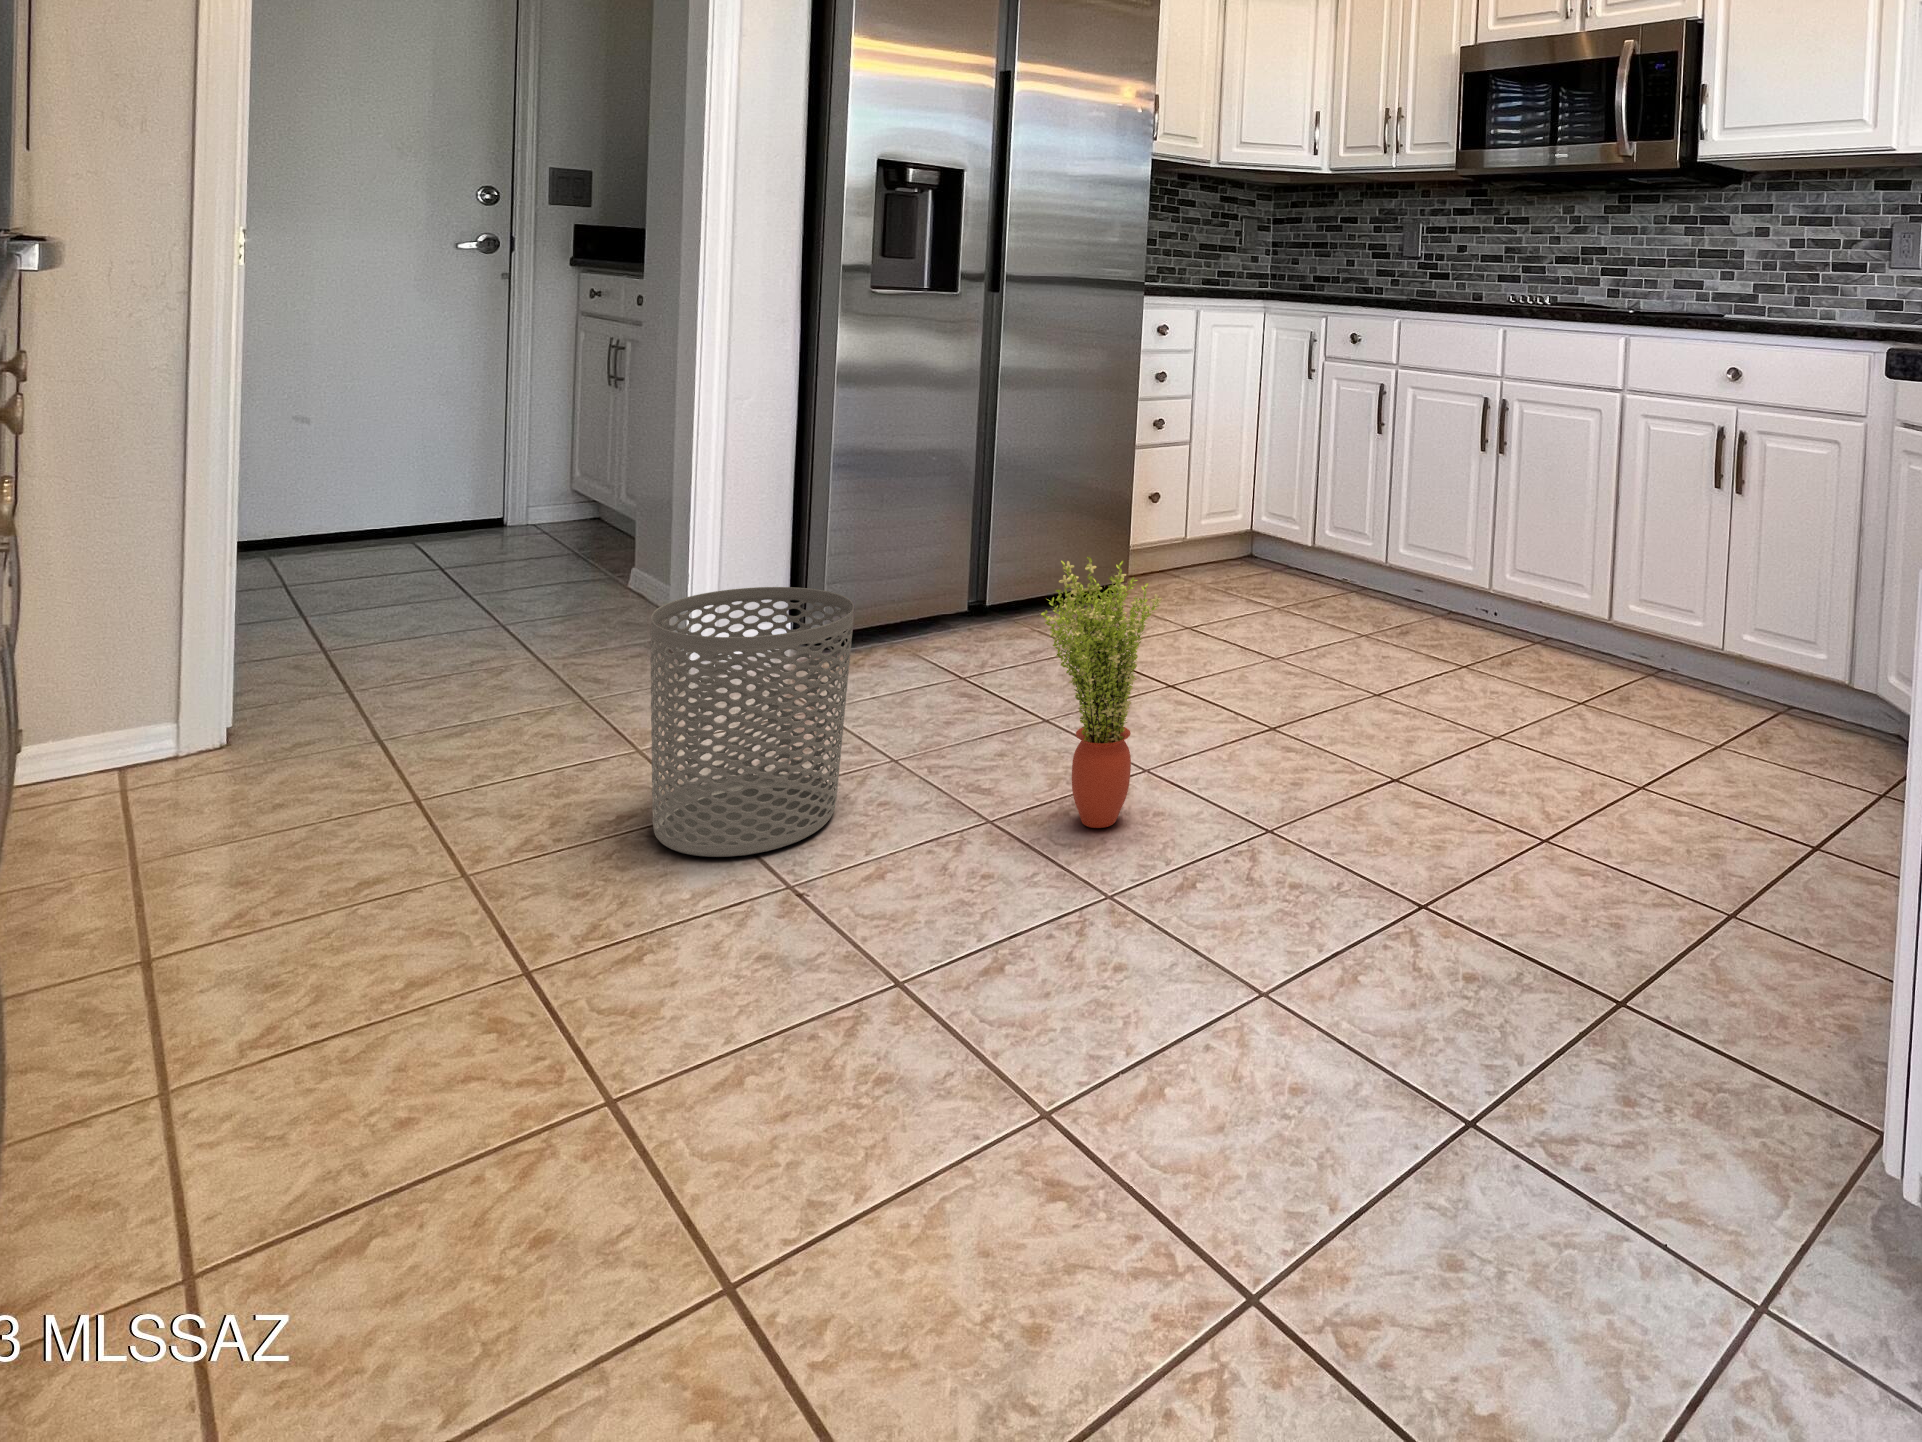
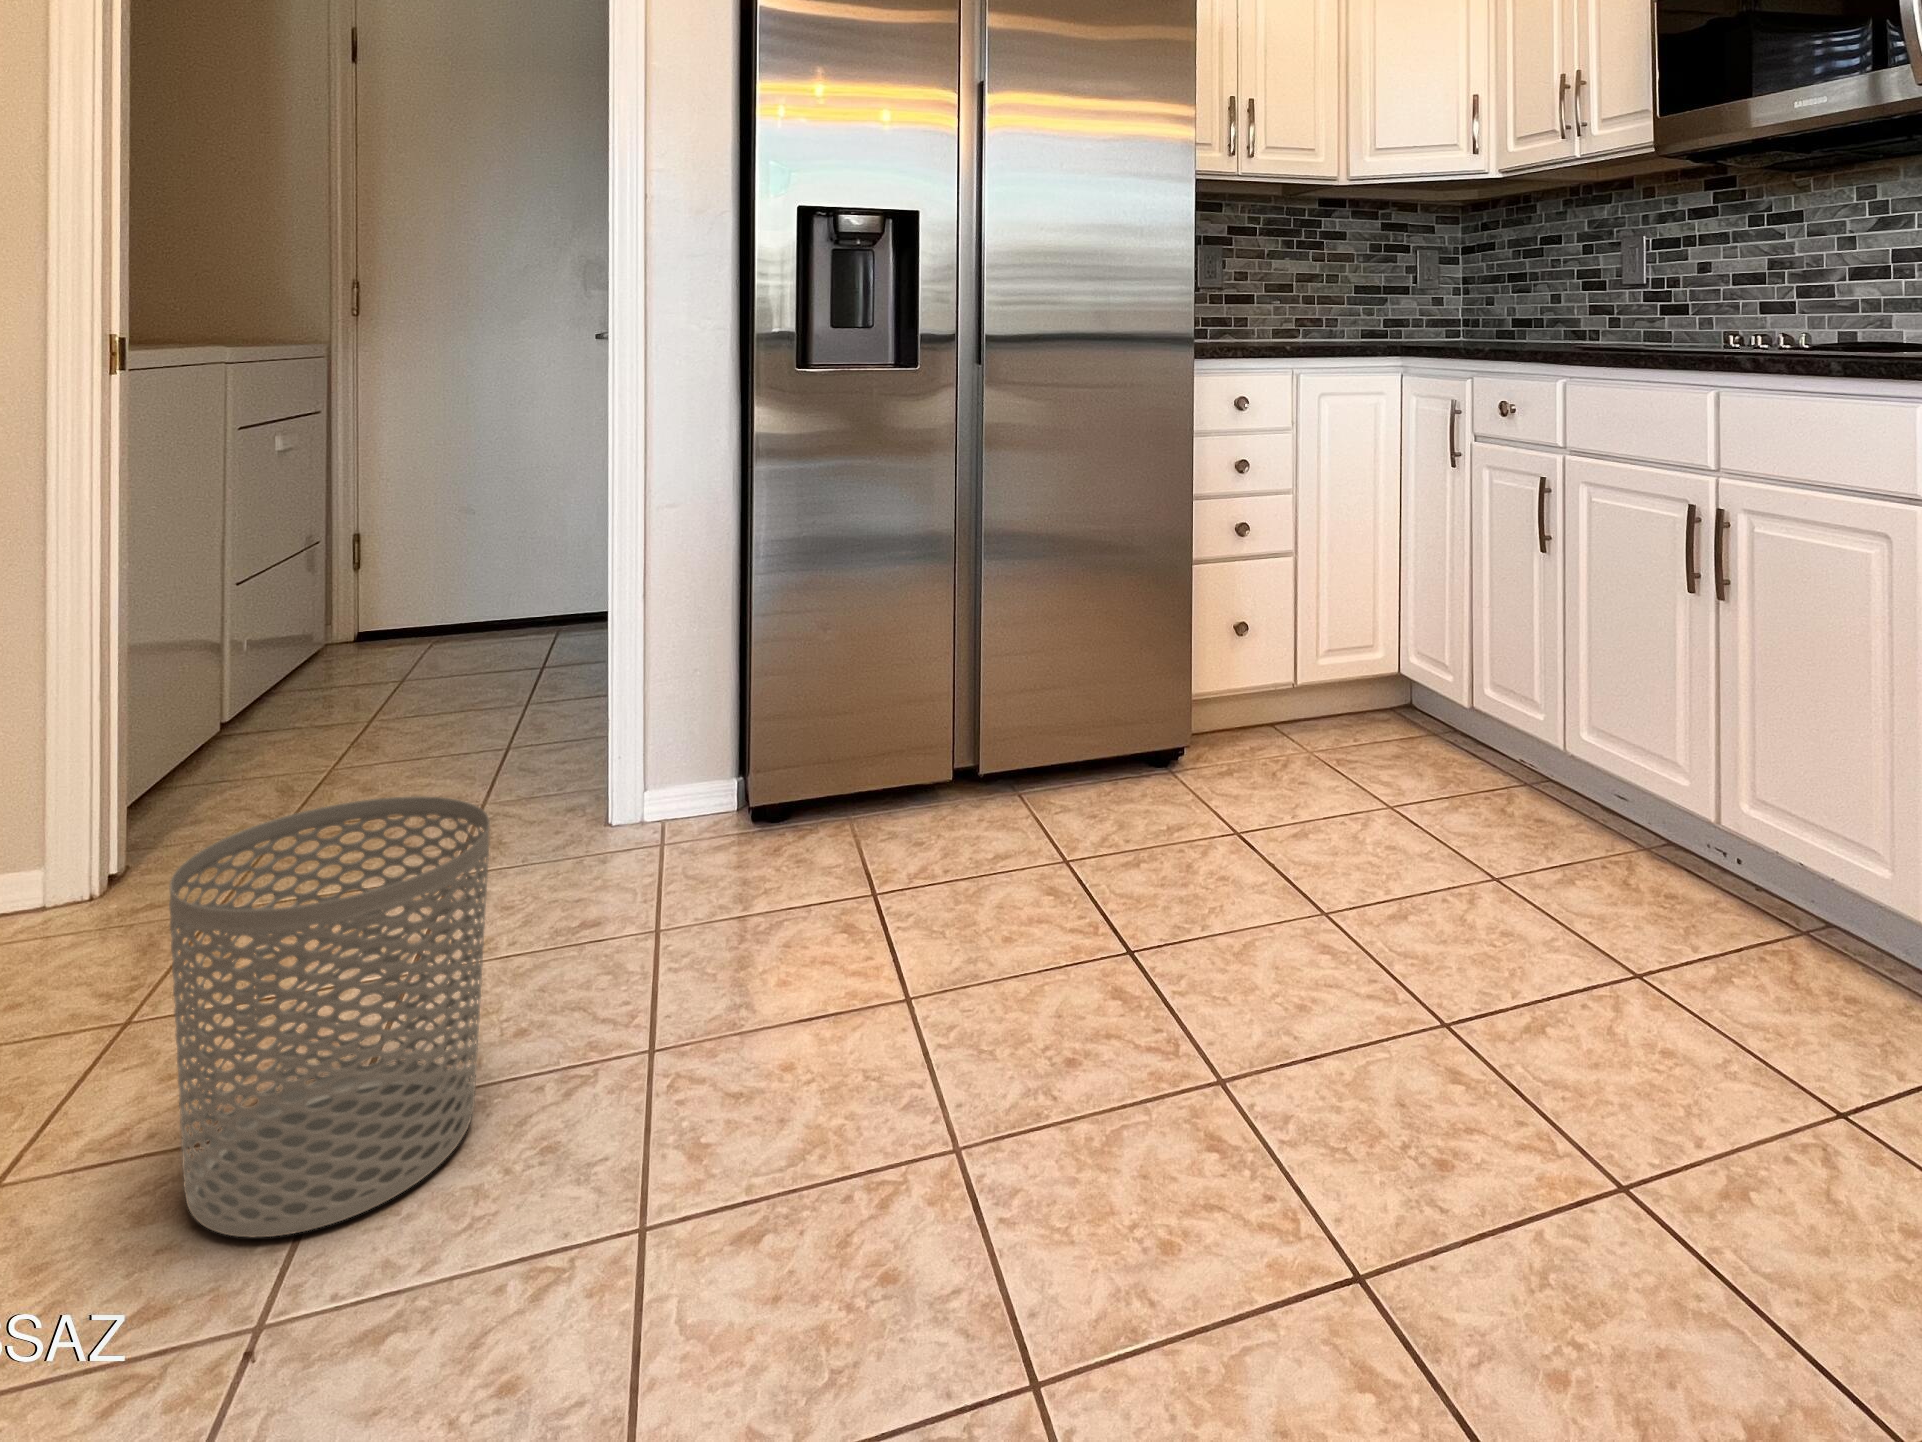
potted plant: present [1041,557,1162,828] -> none [629,815,836,1301]

